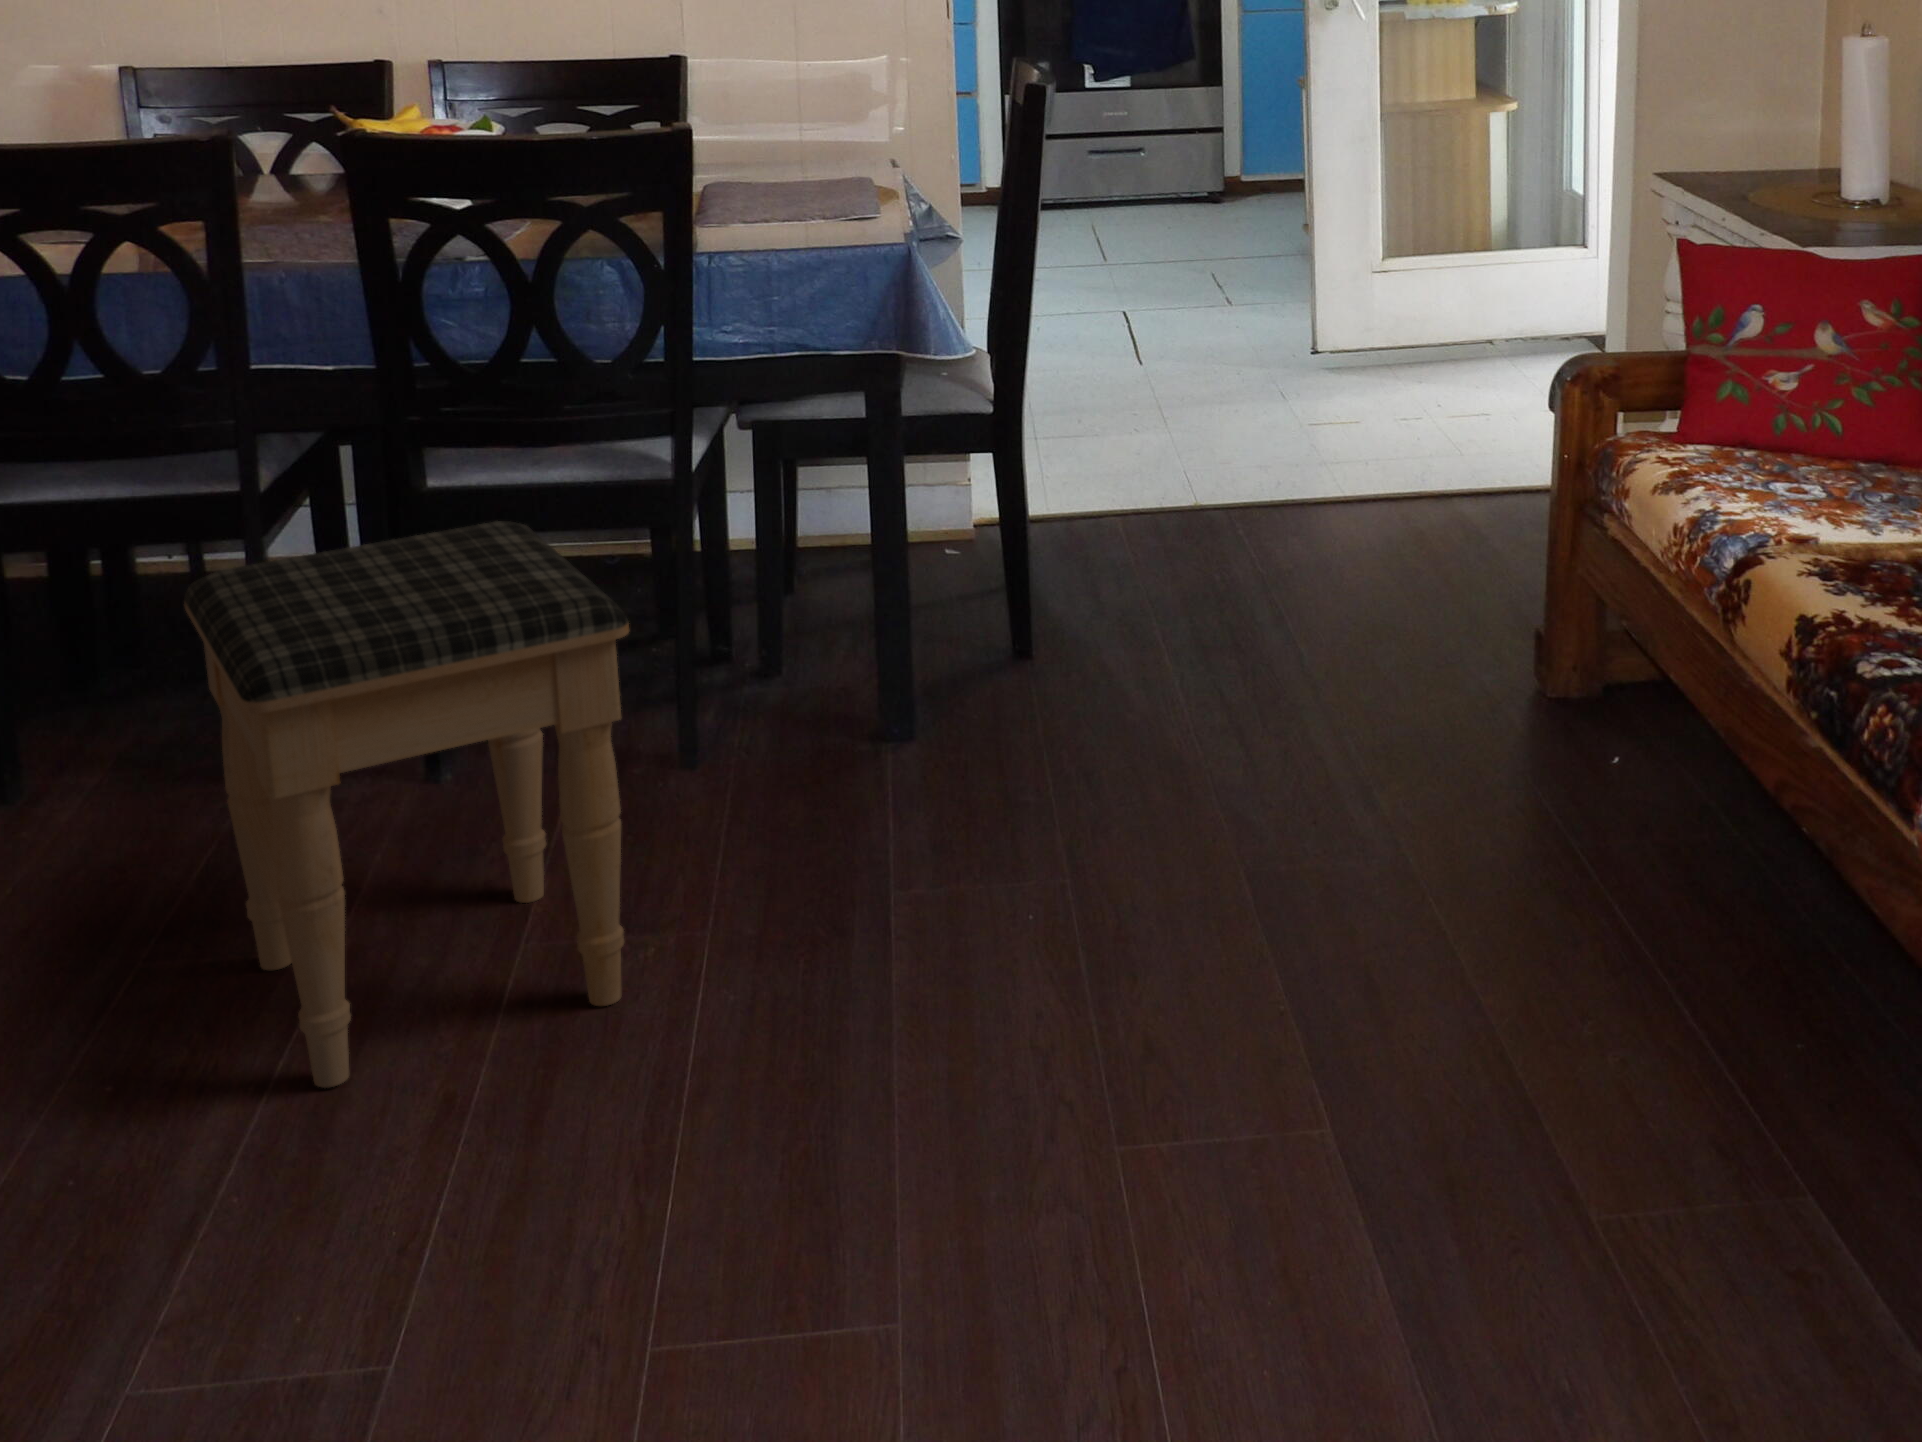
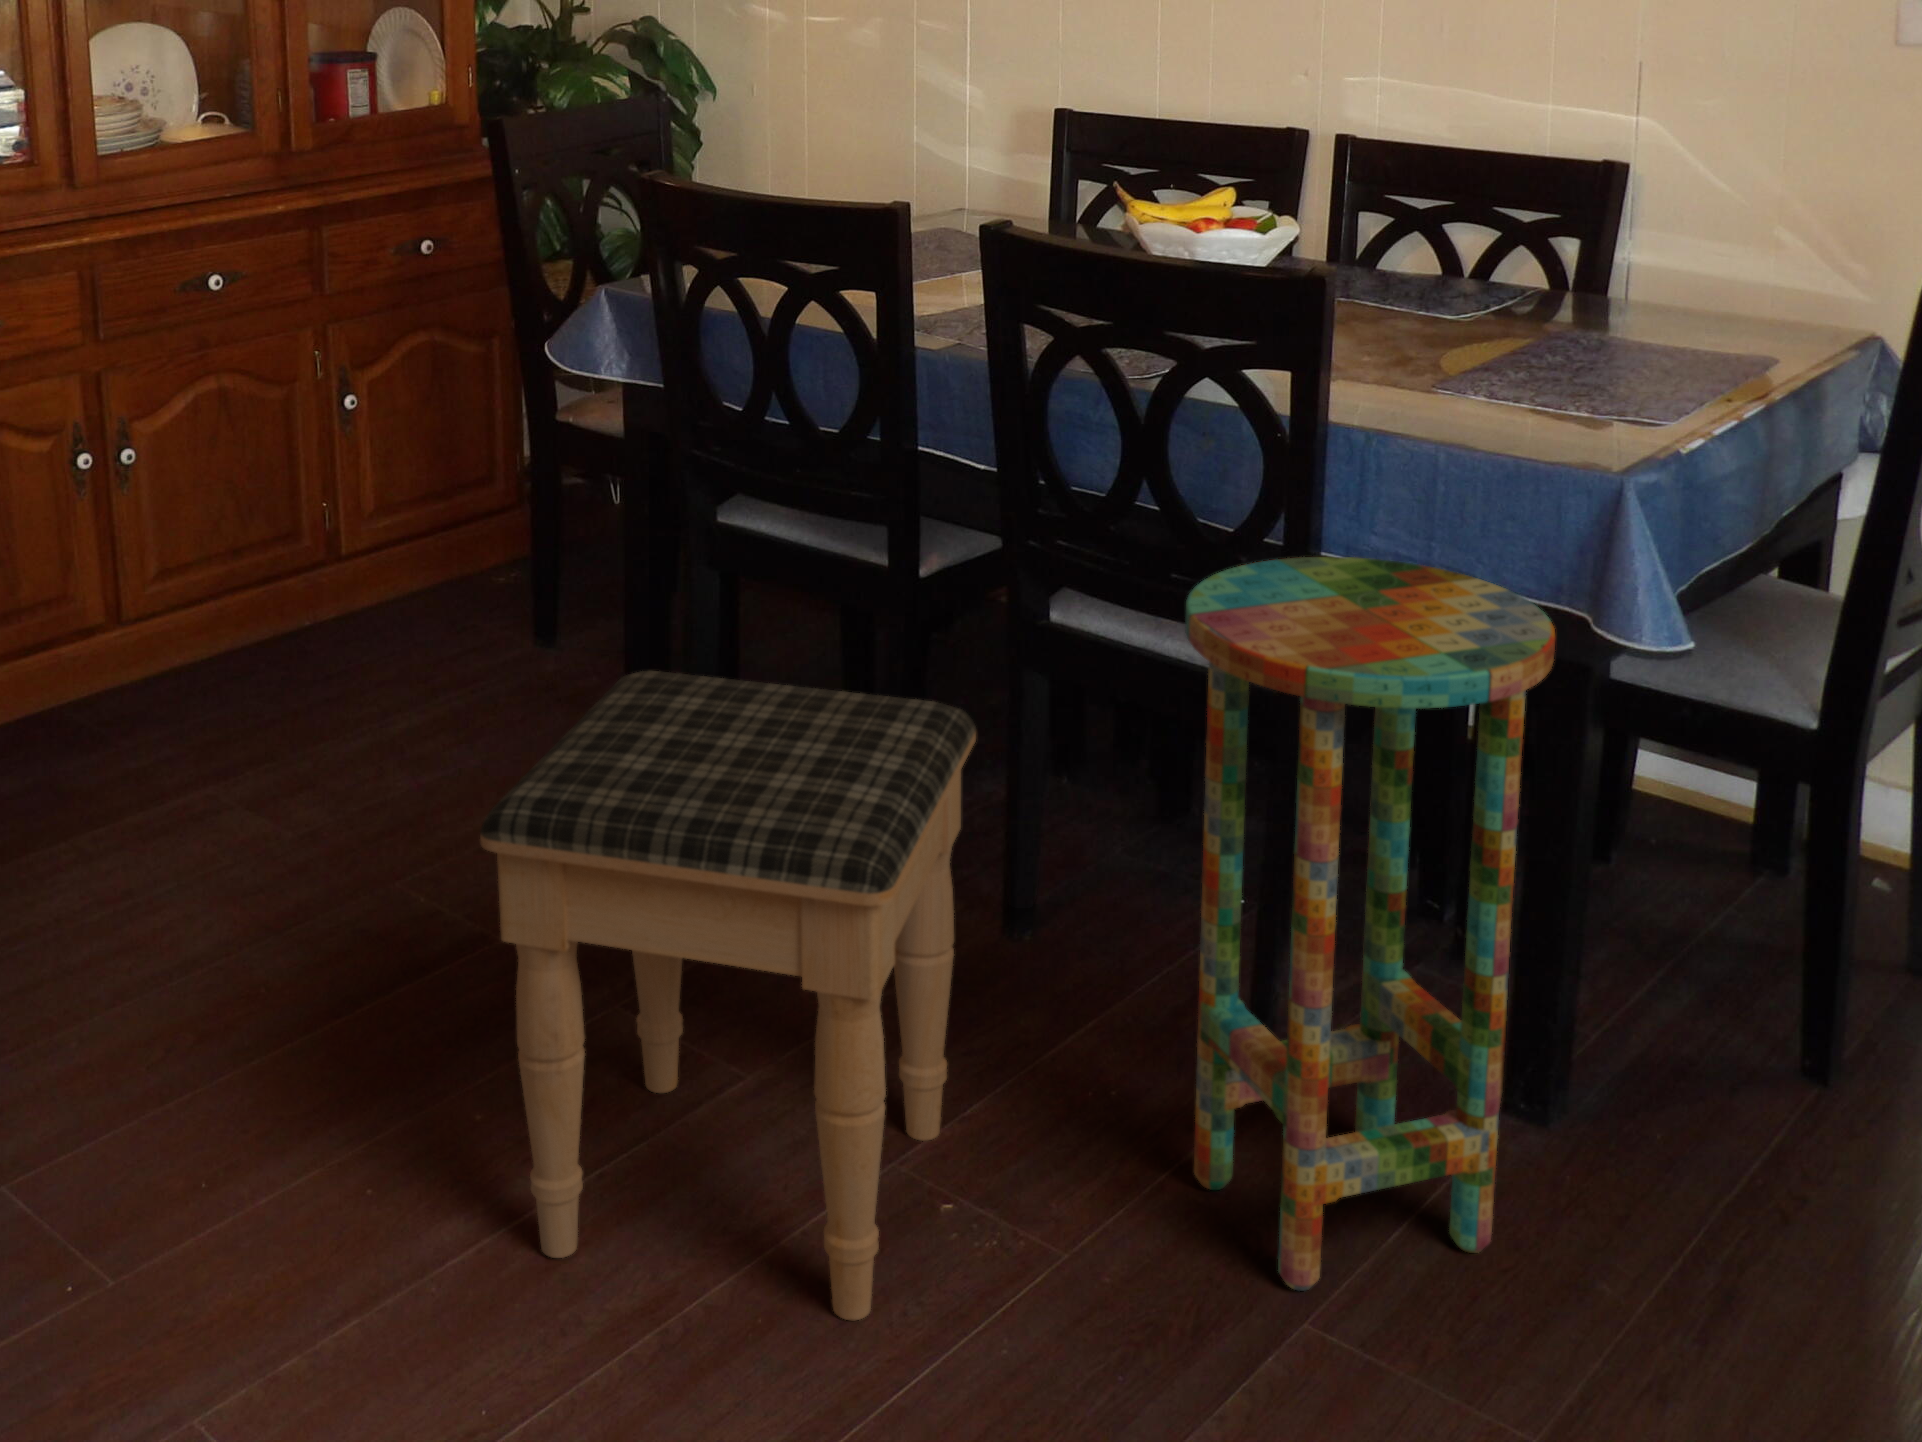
side table: none [696,328,956,859] -> present [1185,557,1555,1291]

